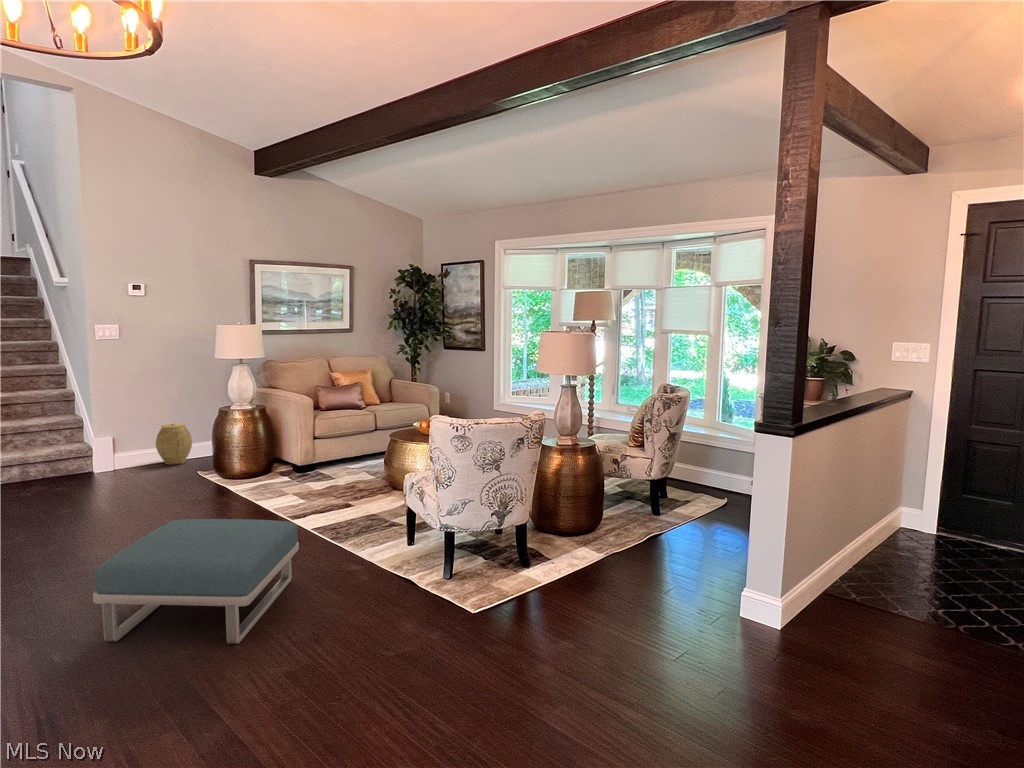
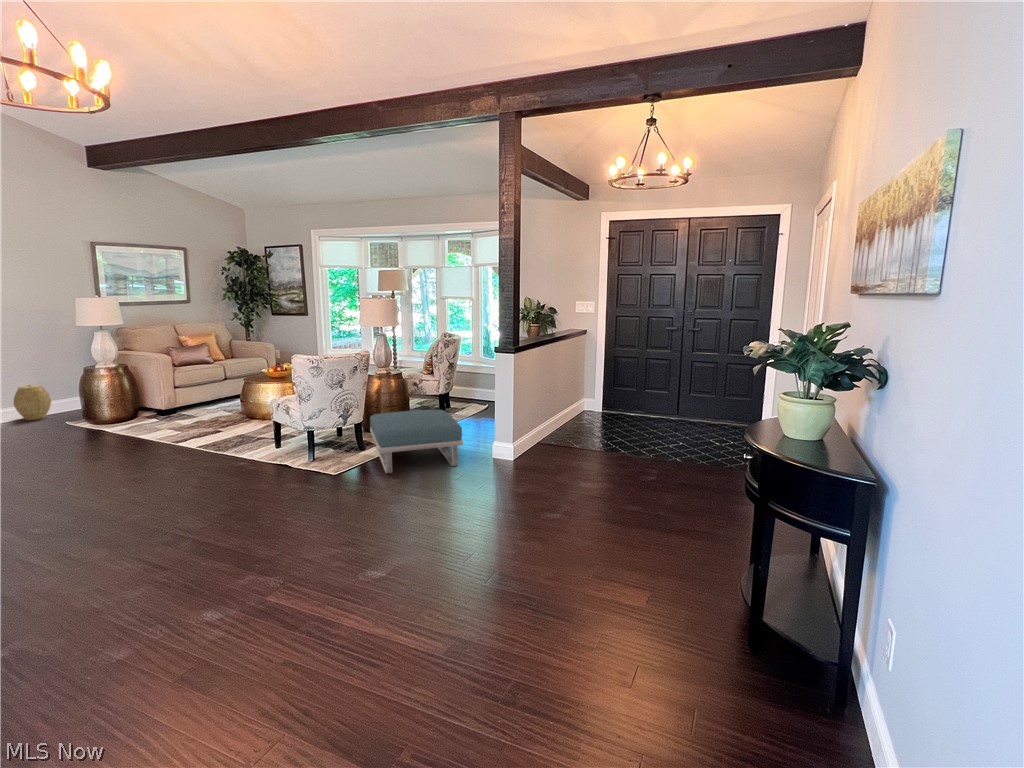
footstool: present [93,519,299,644] -> present [370,410,463,474]

